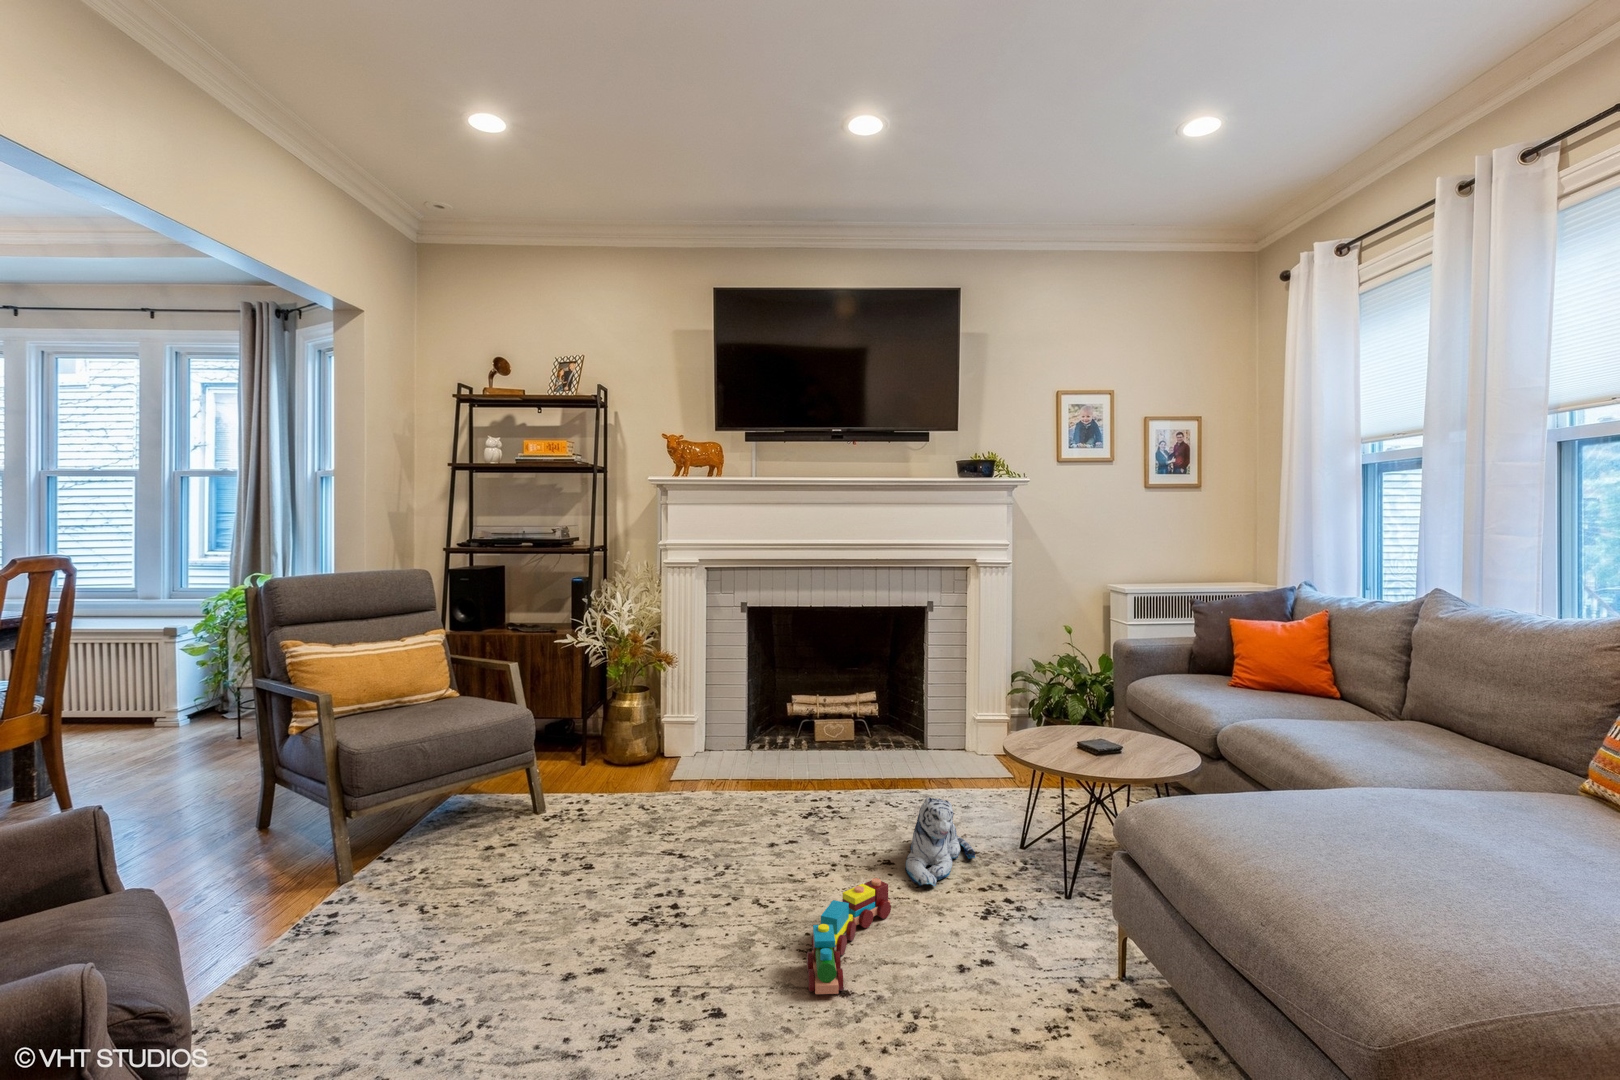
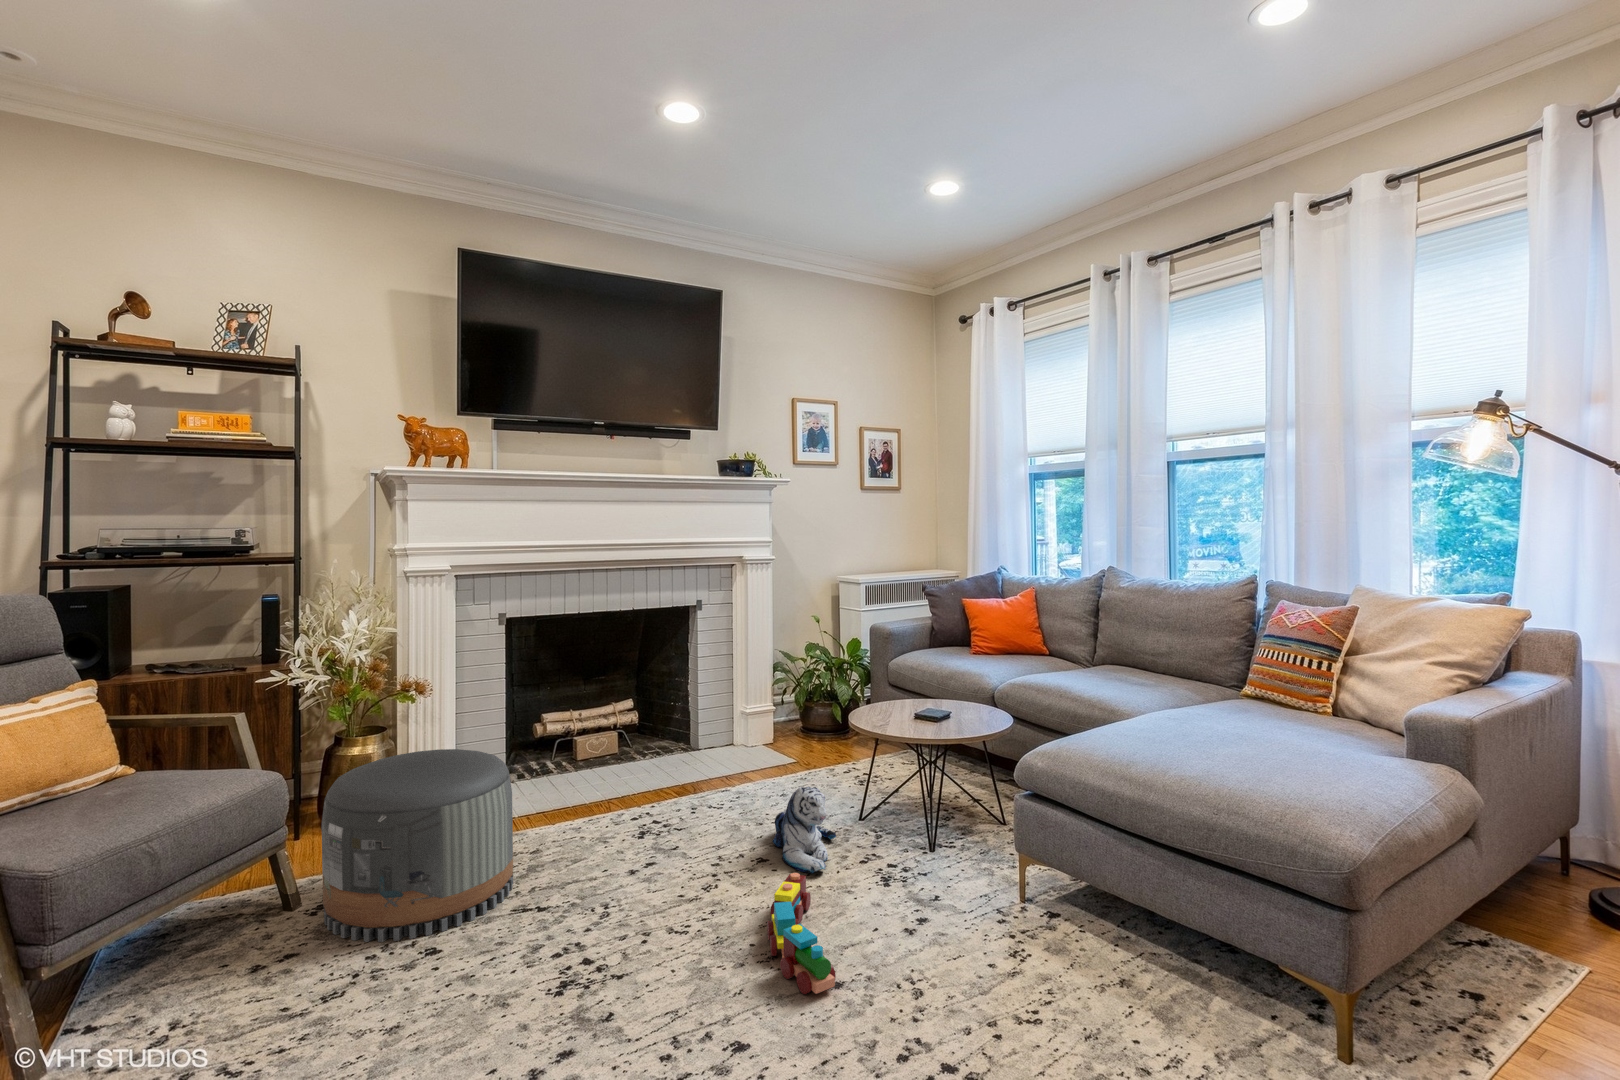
pouf: none [544,709,685,854] -> present [322,749,513,942]

